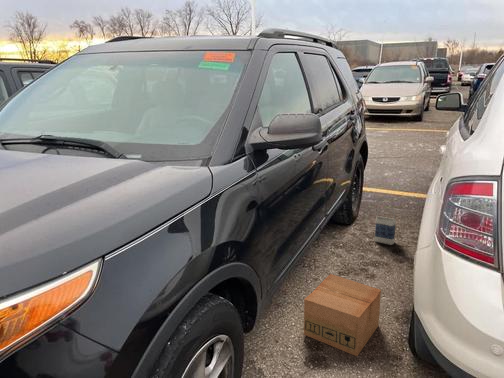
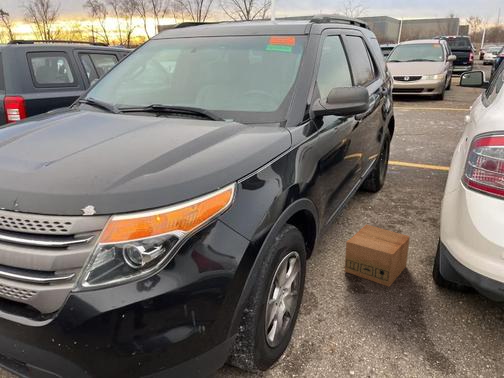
bag: present [375,201,396,245] -> none [400,168,420,208]

